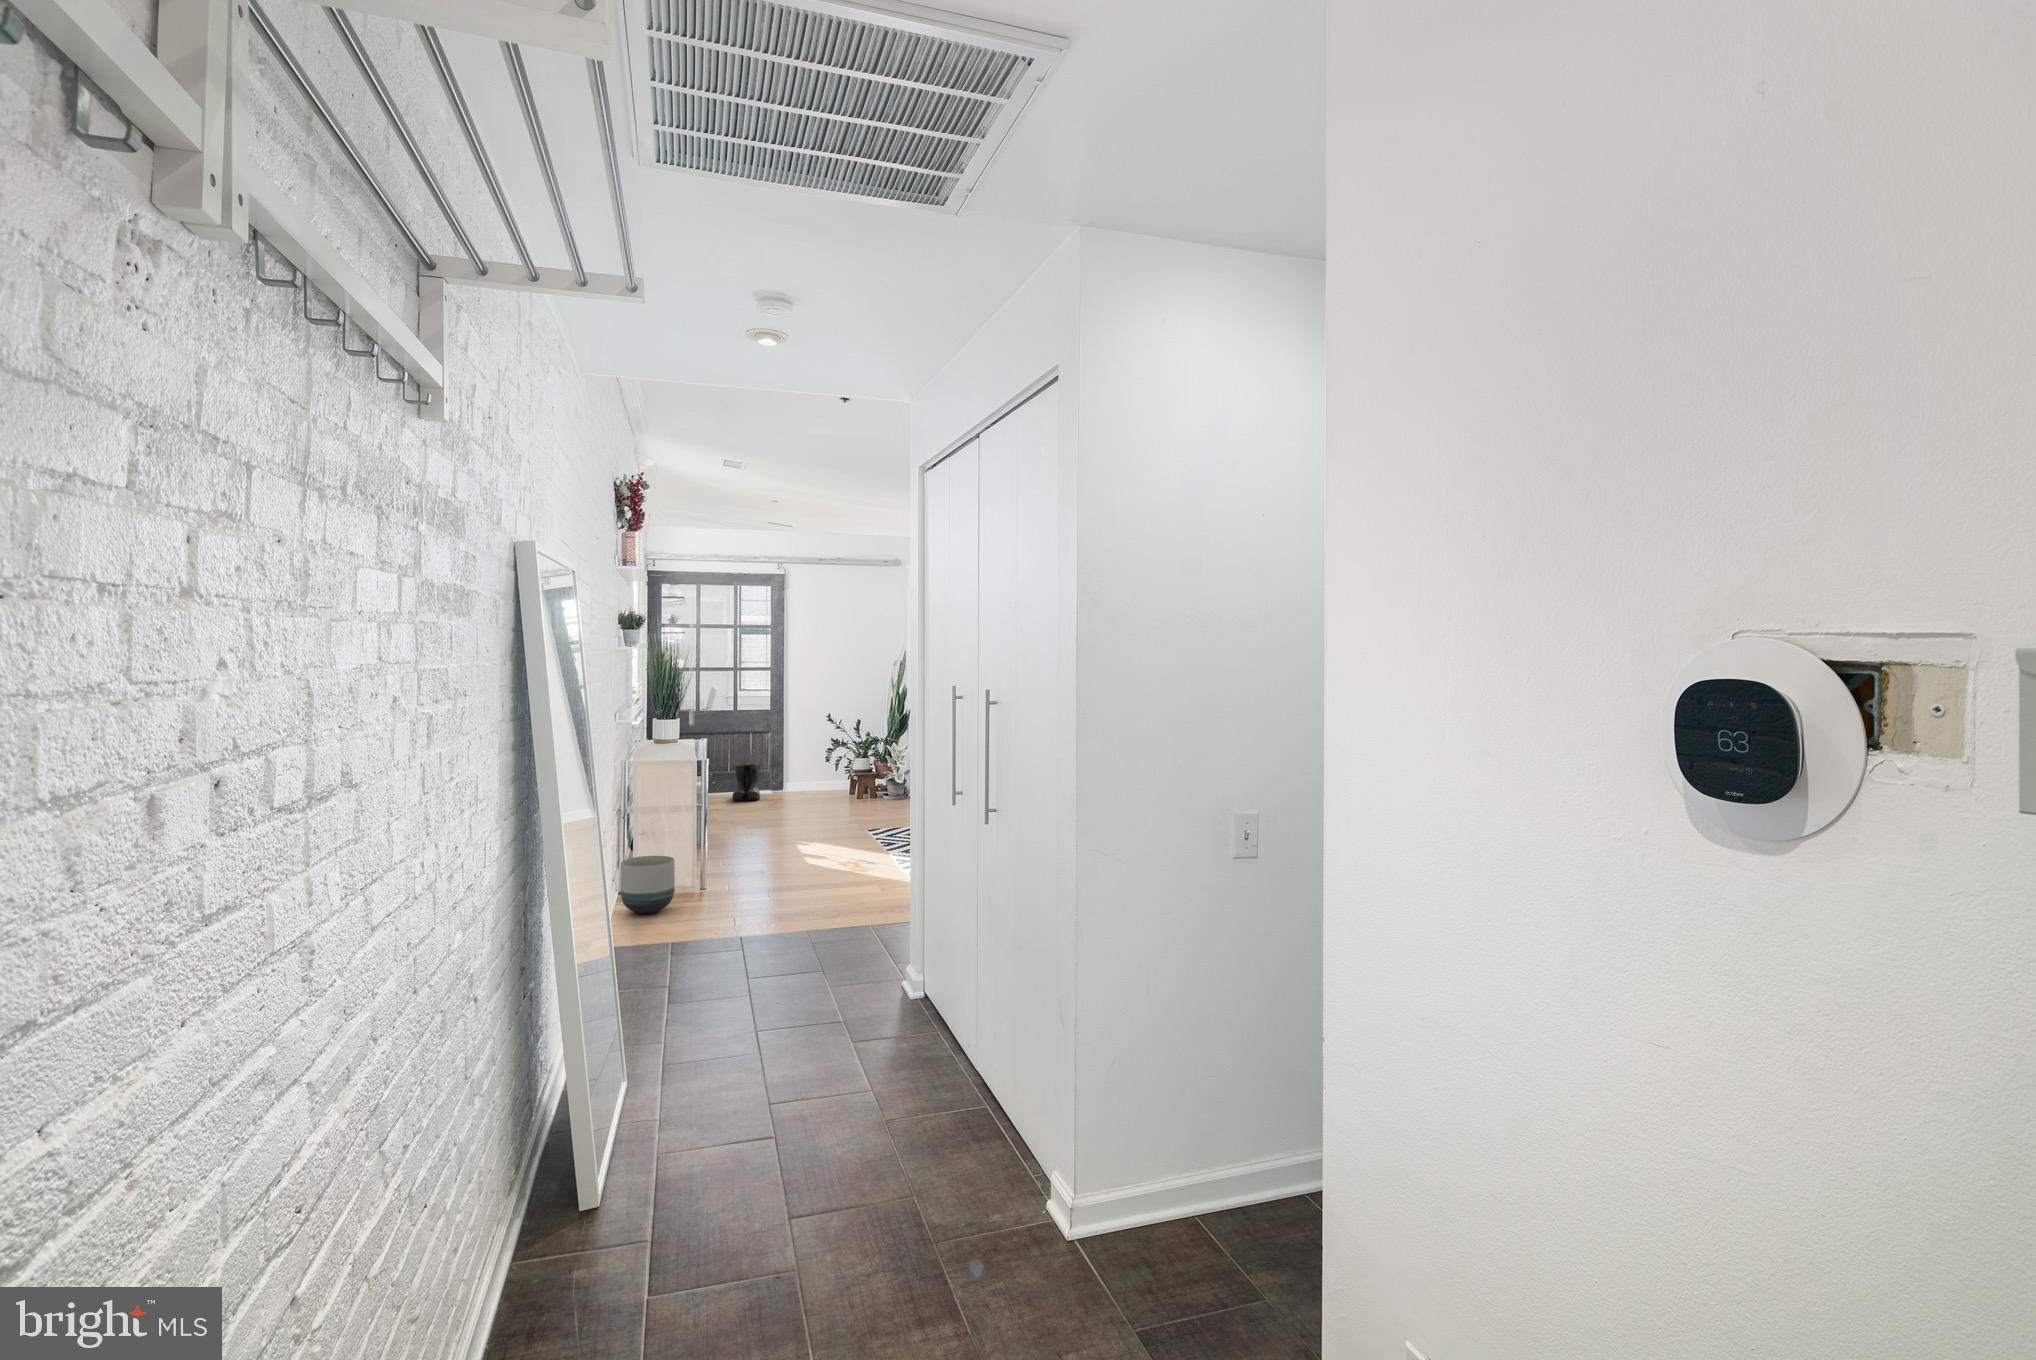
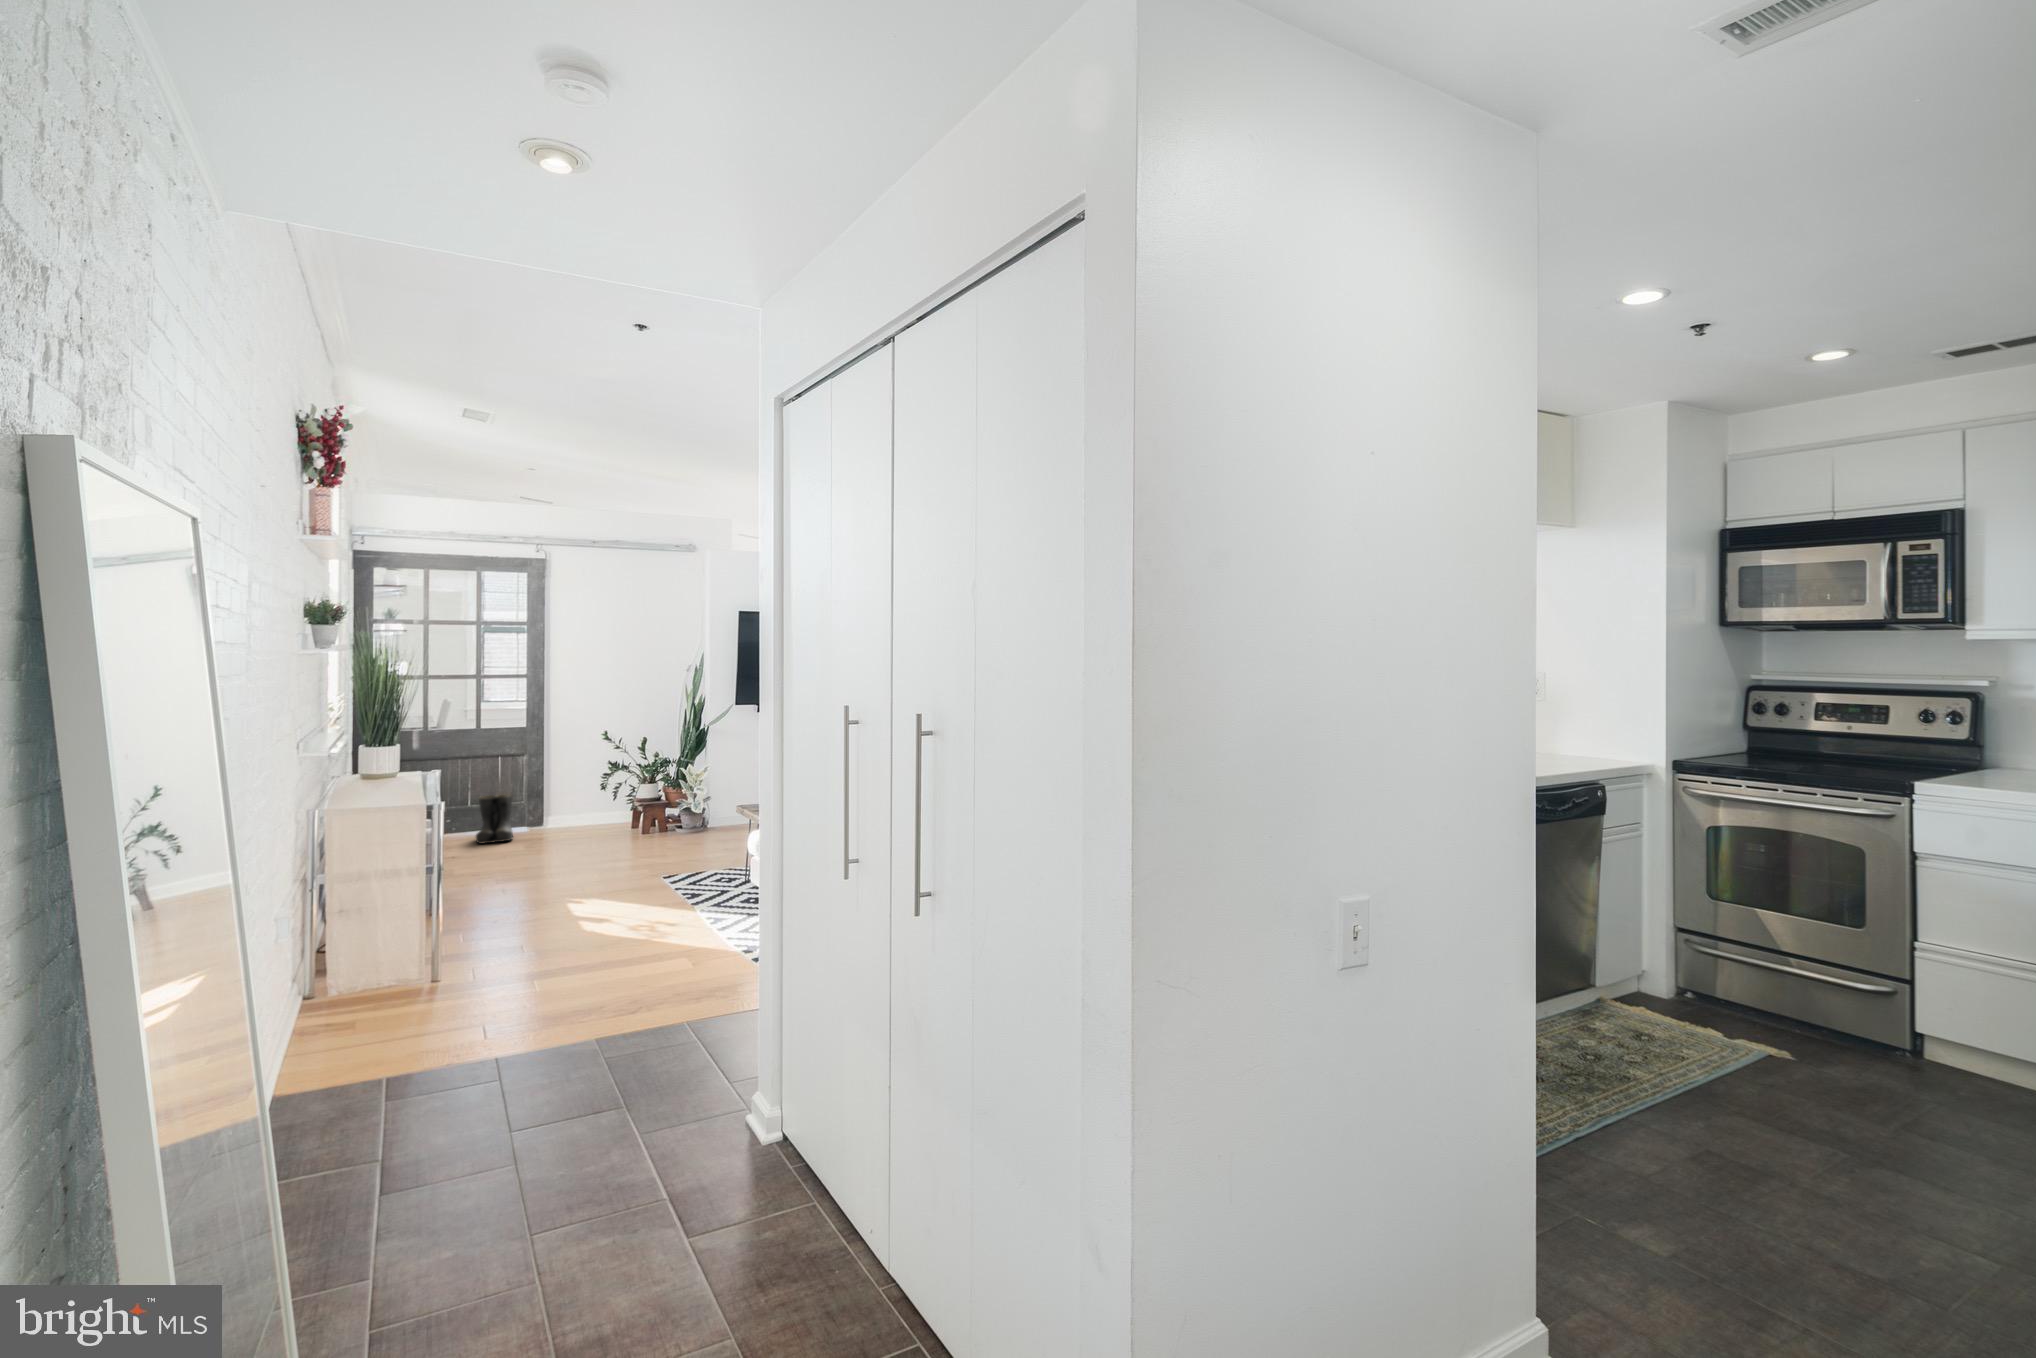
planter: present [620,856,675,913] -> none [310,936,393,1019]

